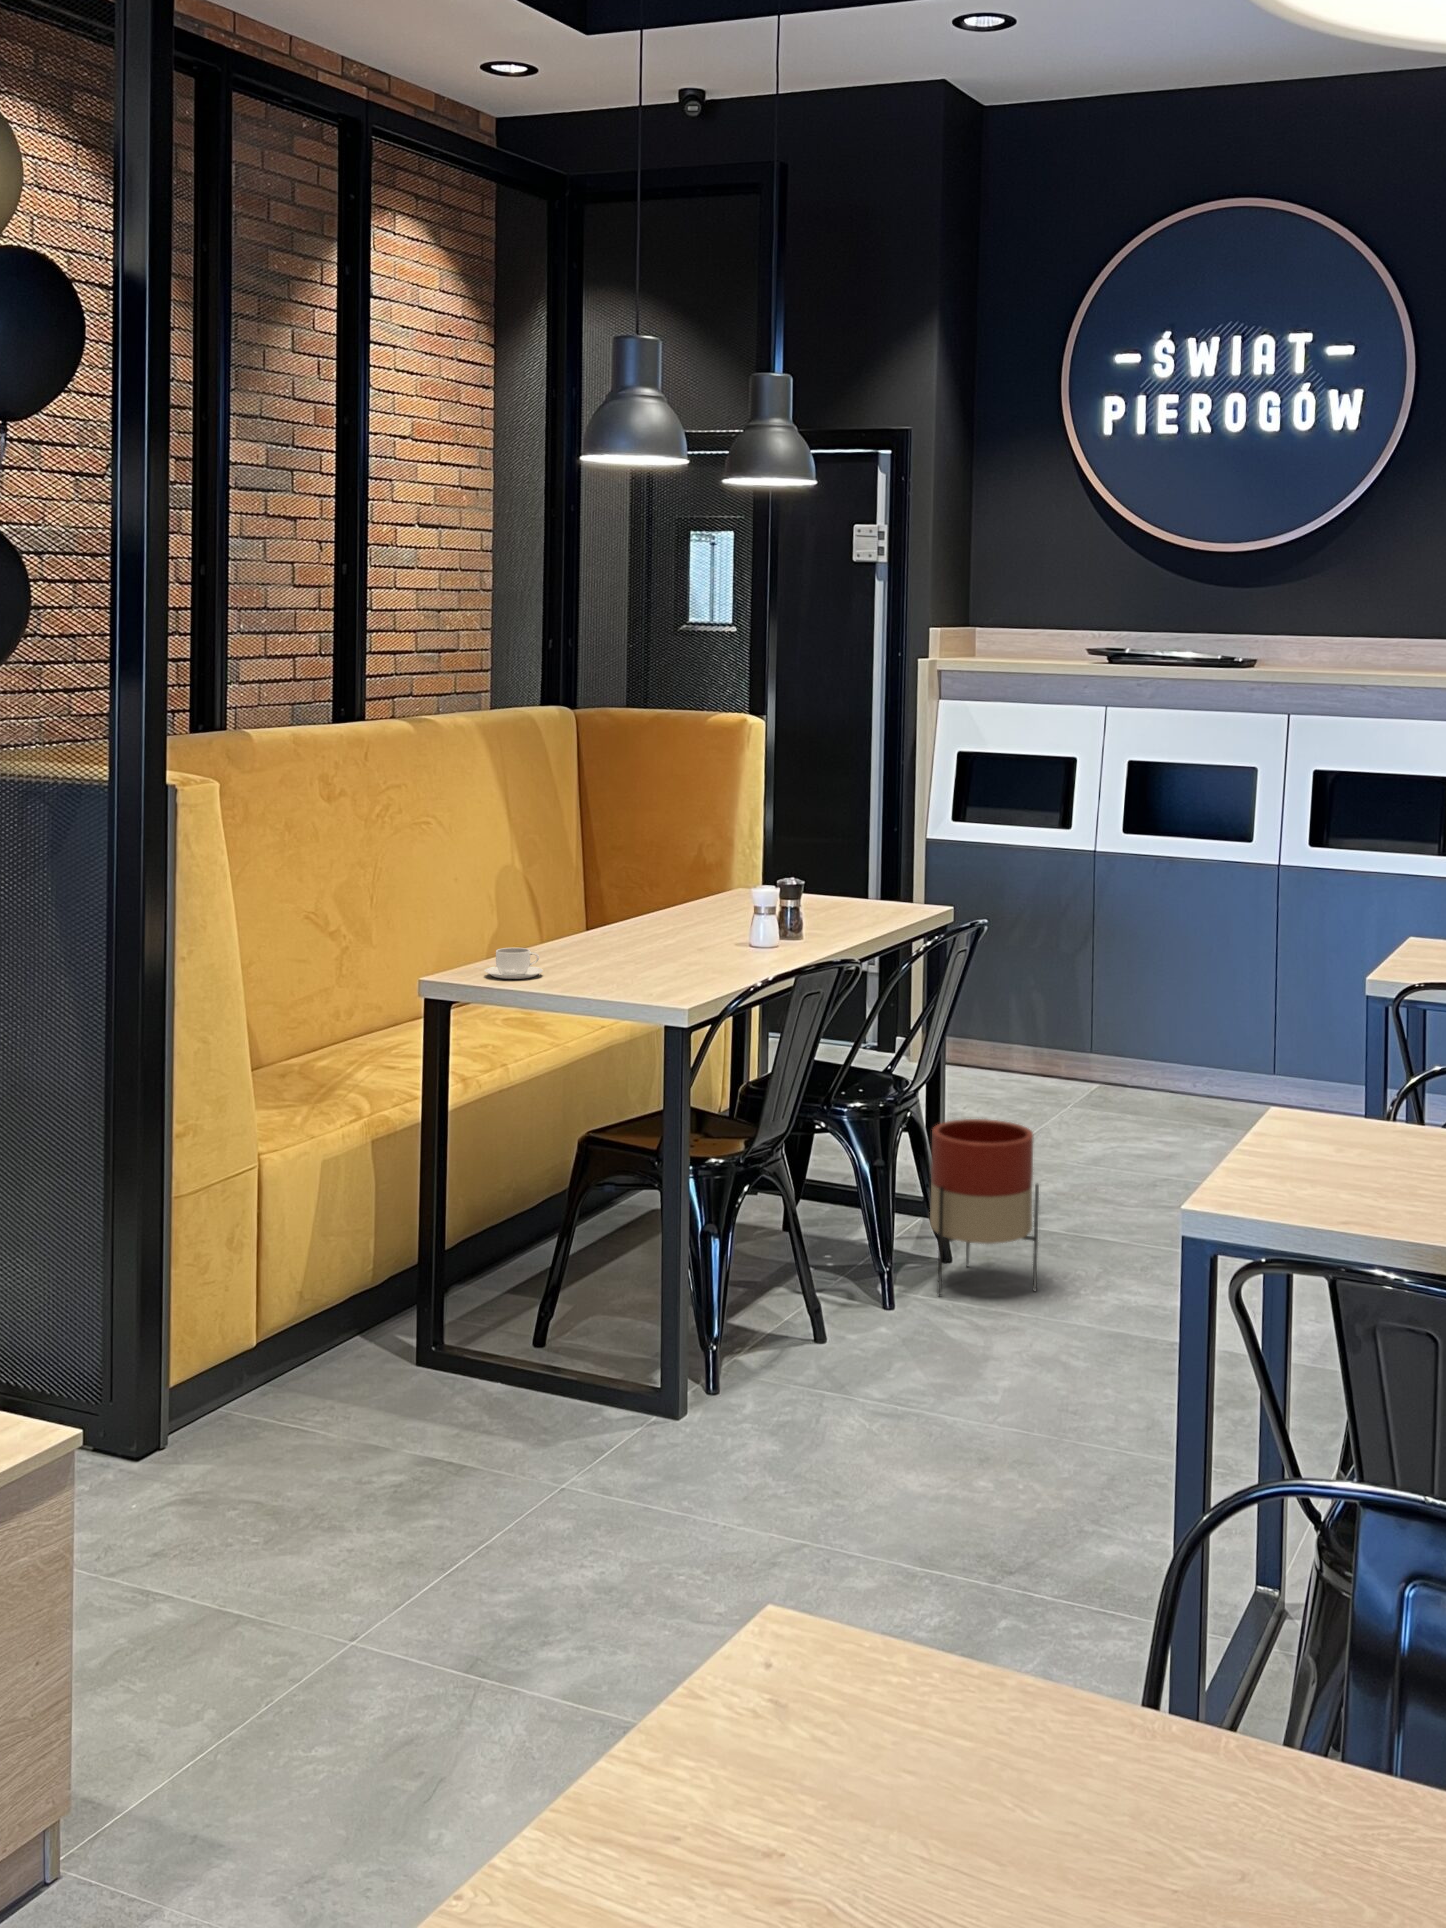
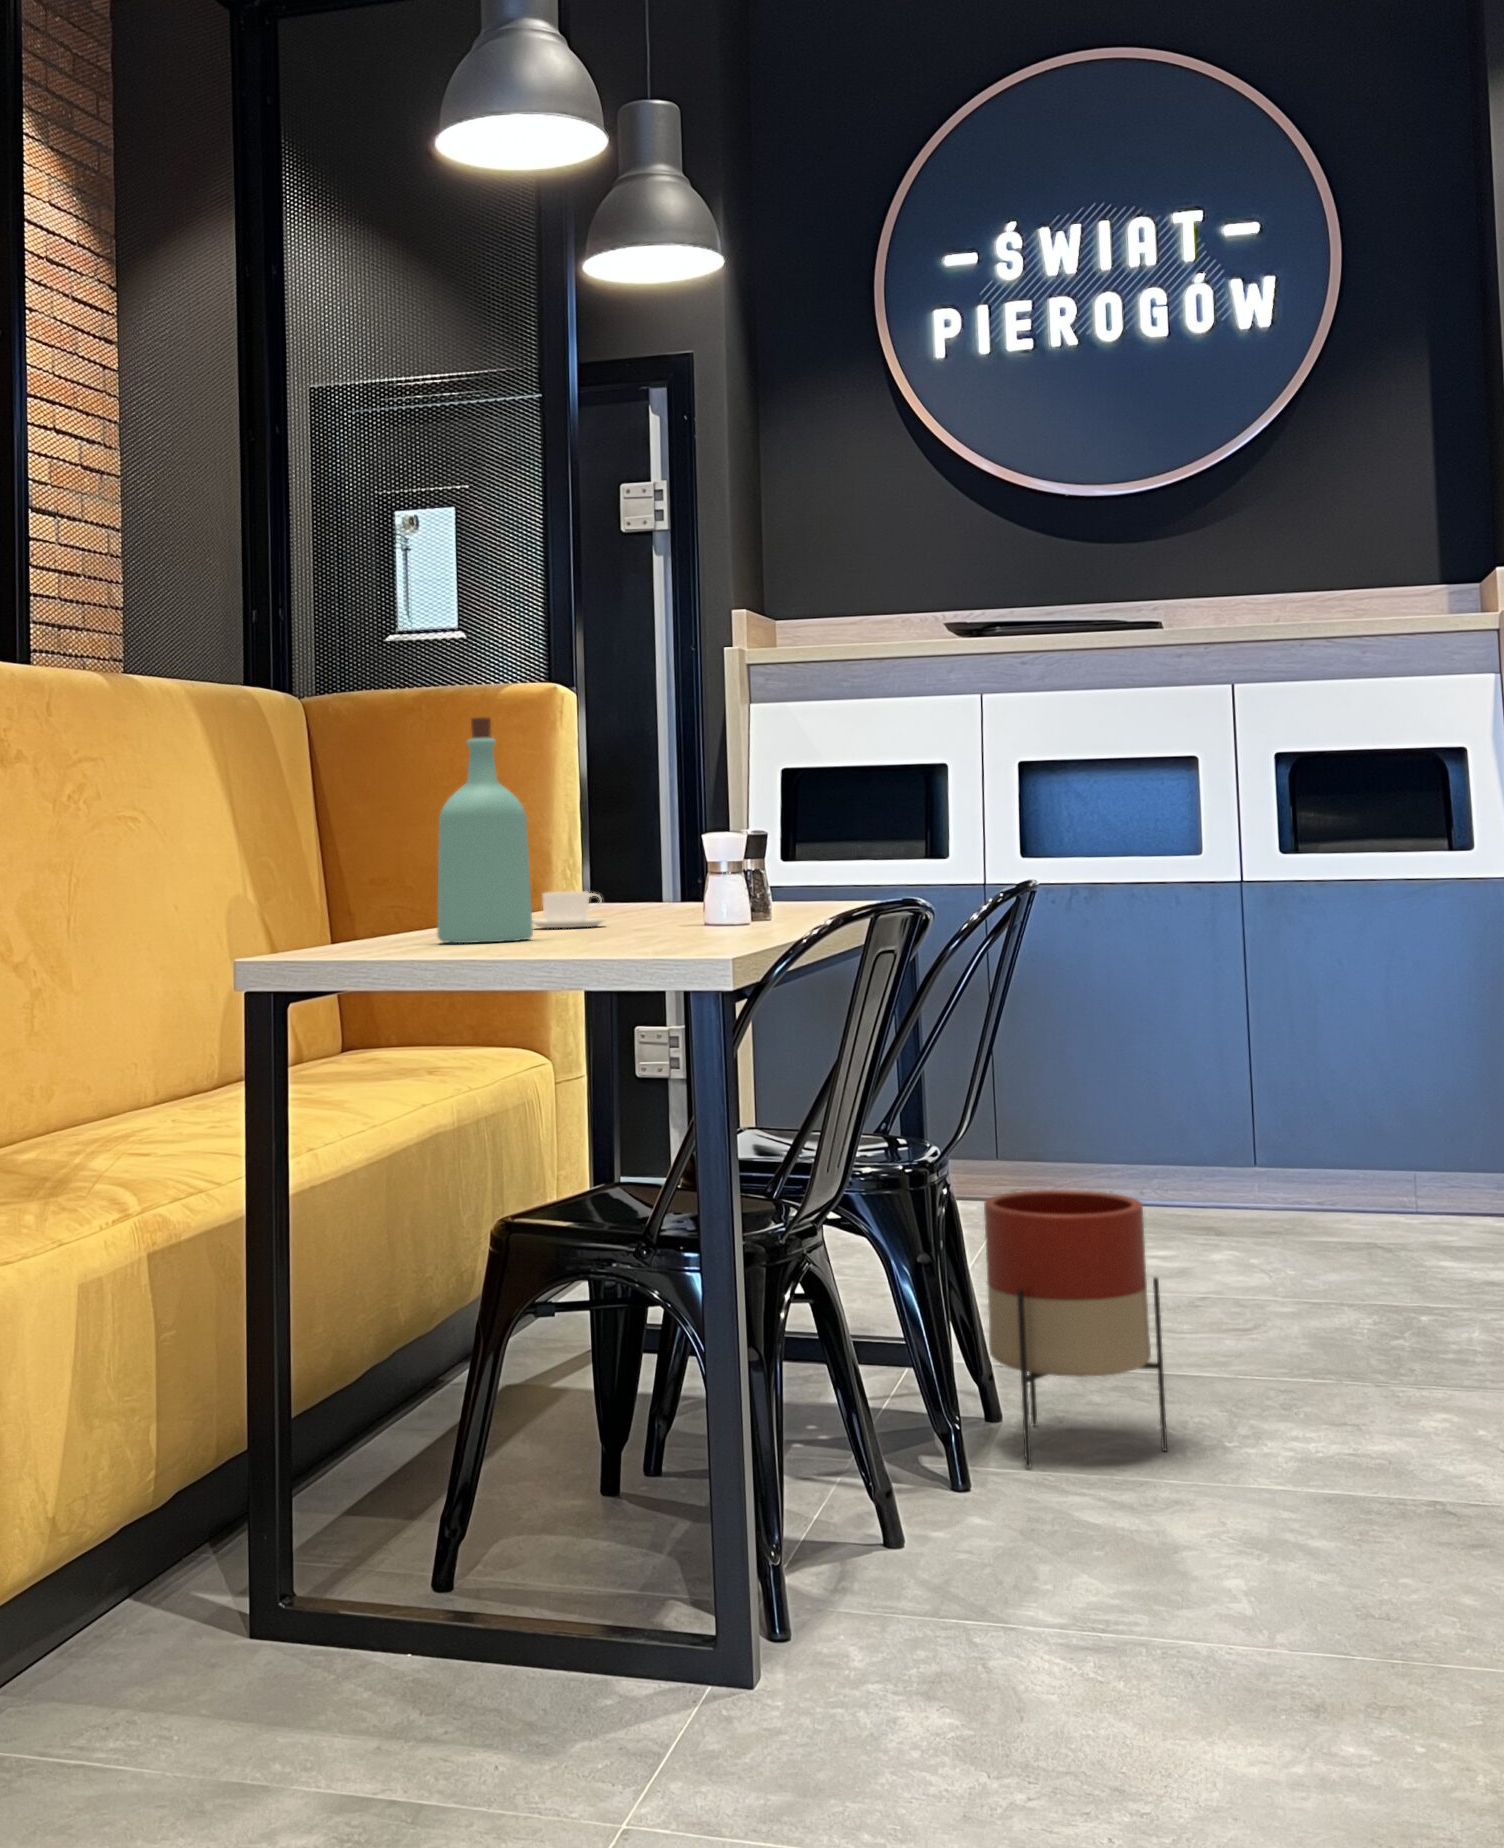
bottle: none [559,821,620,964] -> present [437,717,533,943]
coffee cup: present [485,948,543,979] -> present [532,891,604,928]

